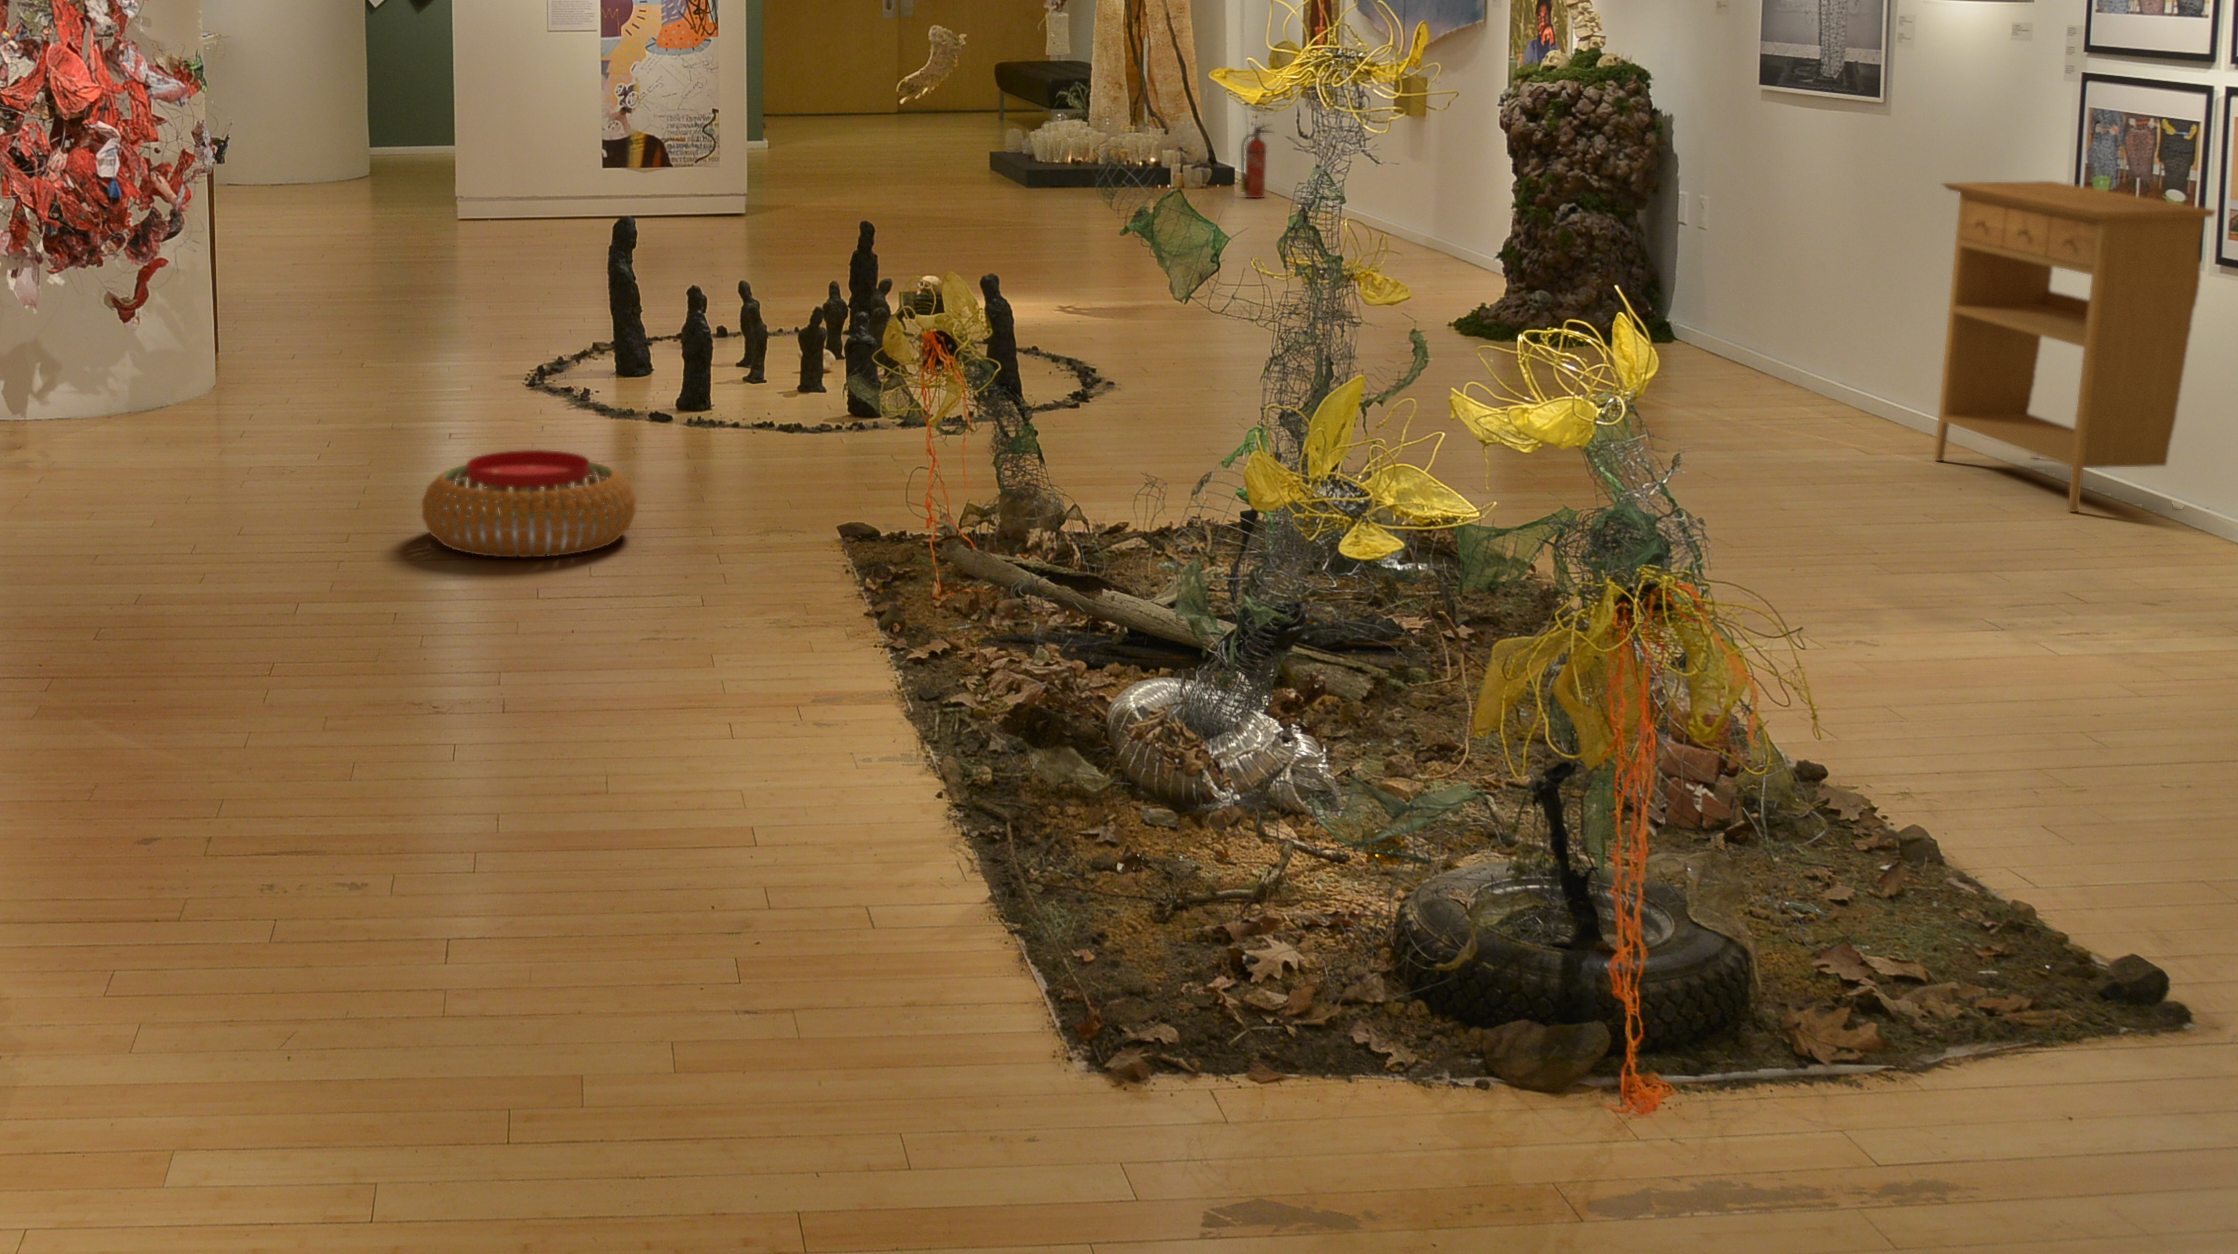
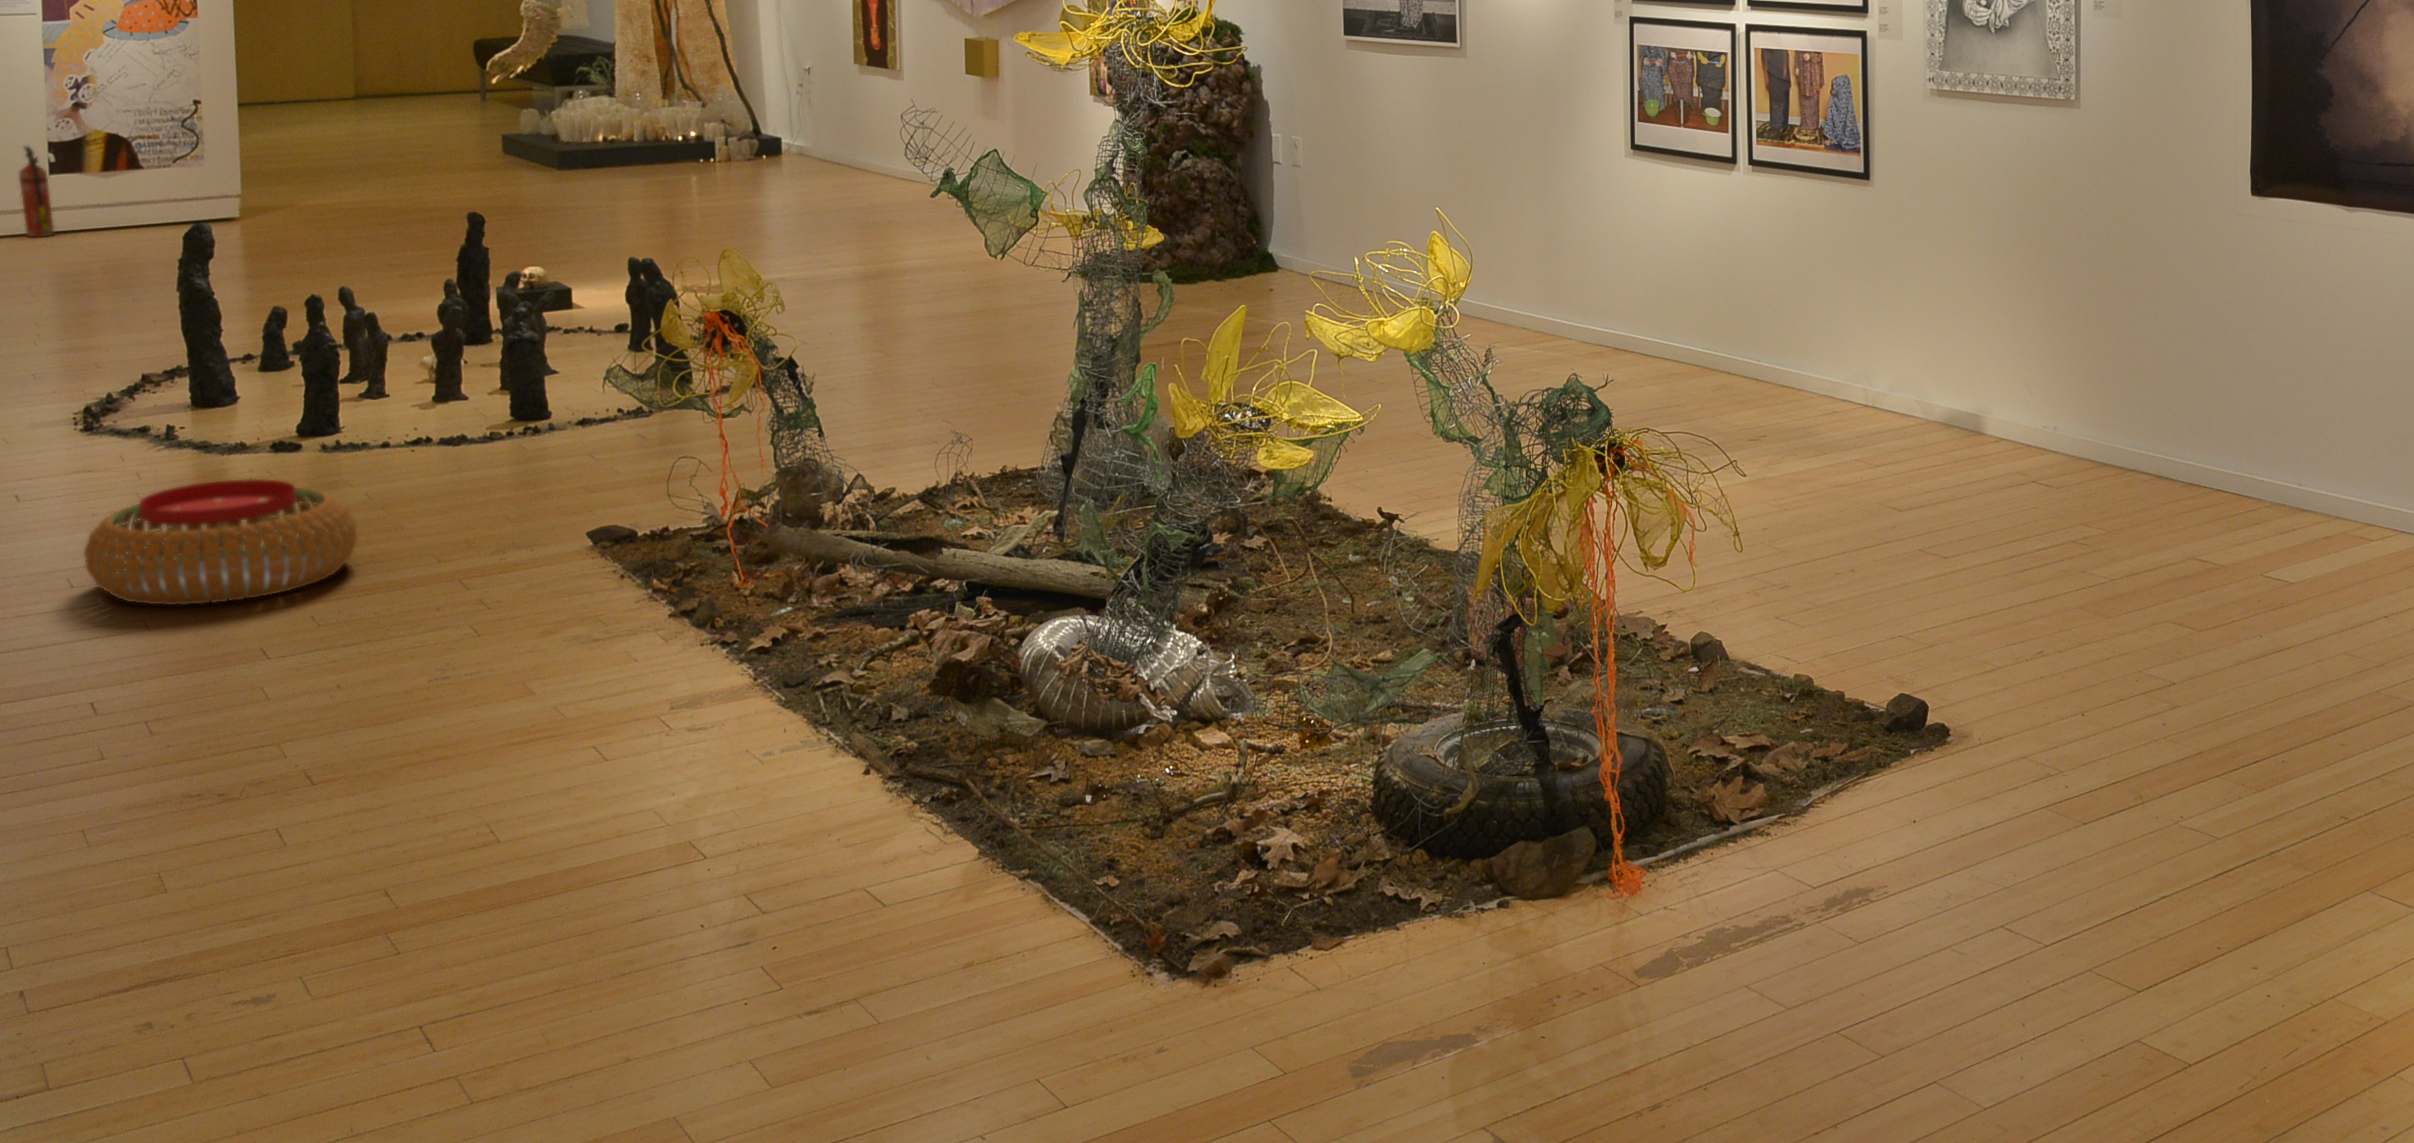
fire extinguisher: present [1241,126,1269,198] -> present [19,146,54,237]
console table: present [1935,181,2215,512] -> none [1538,111,1765,384]

